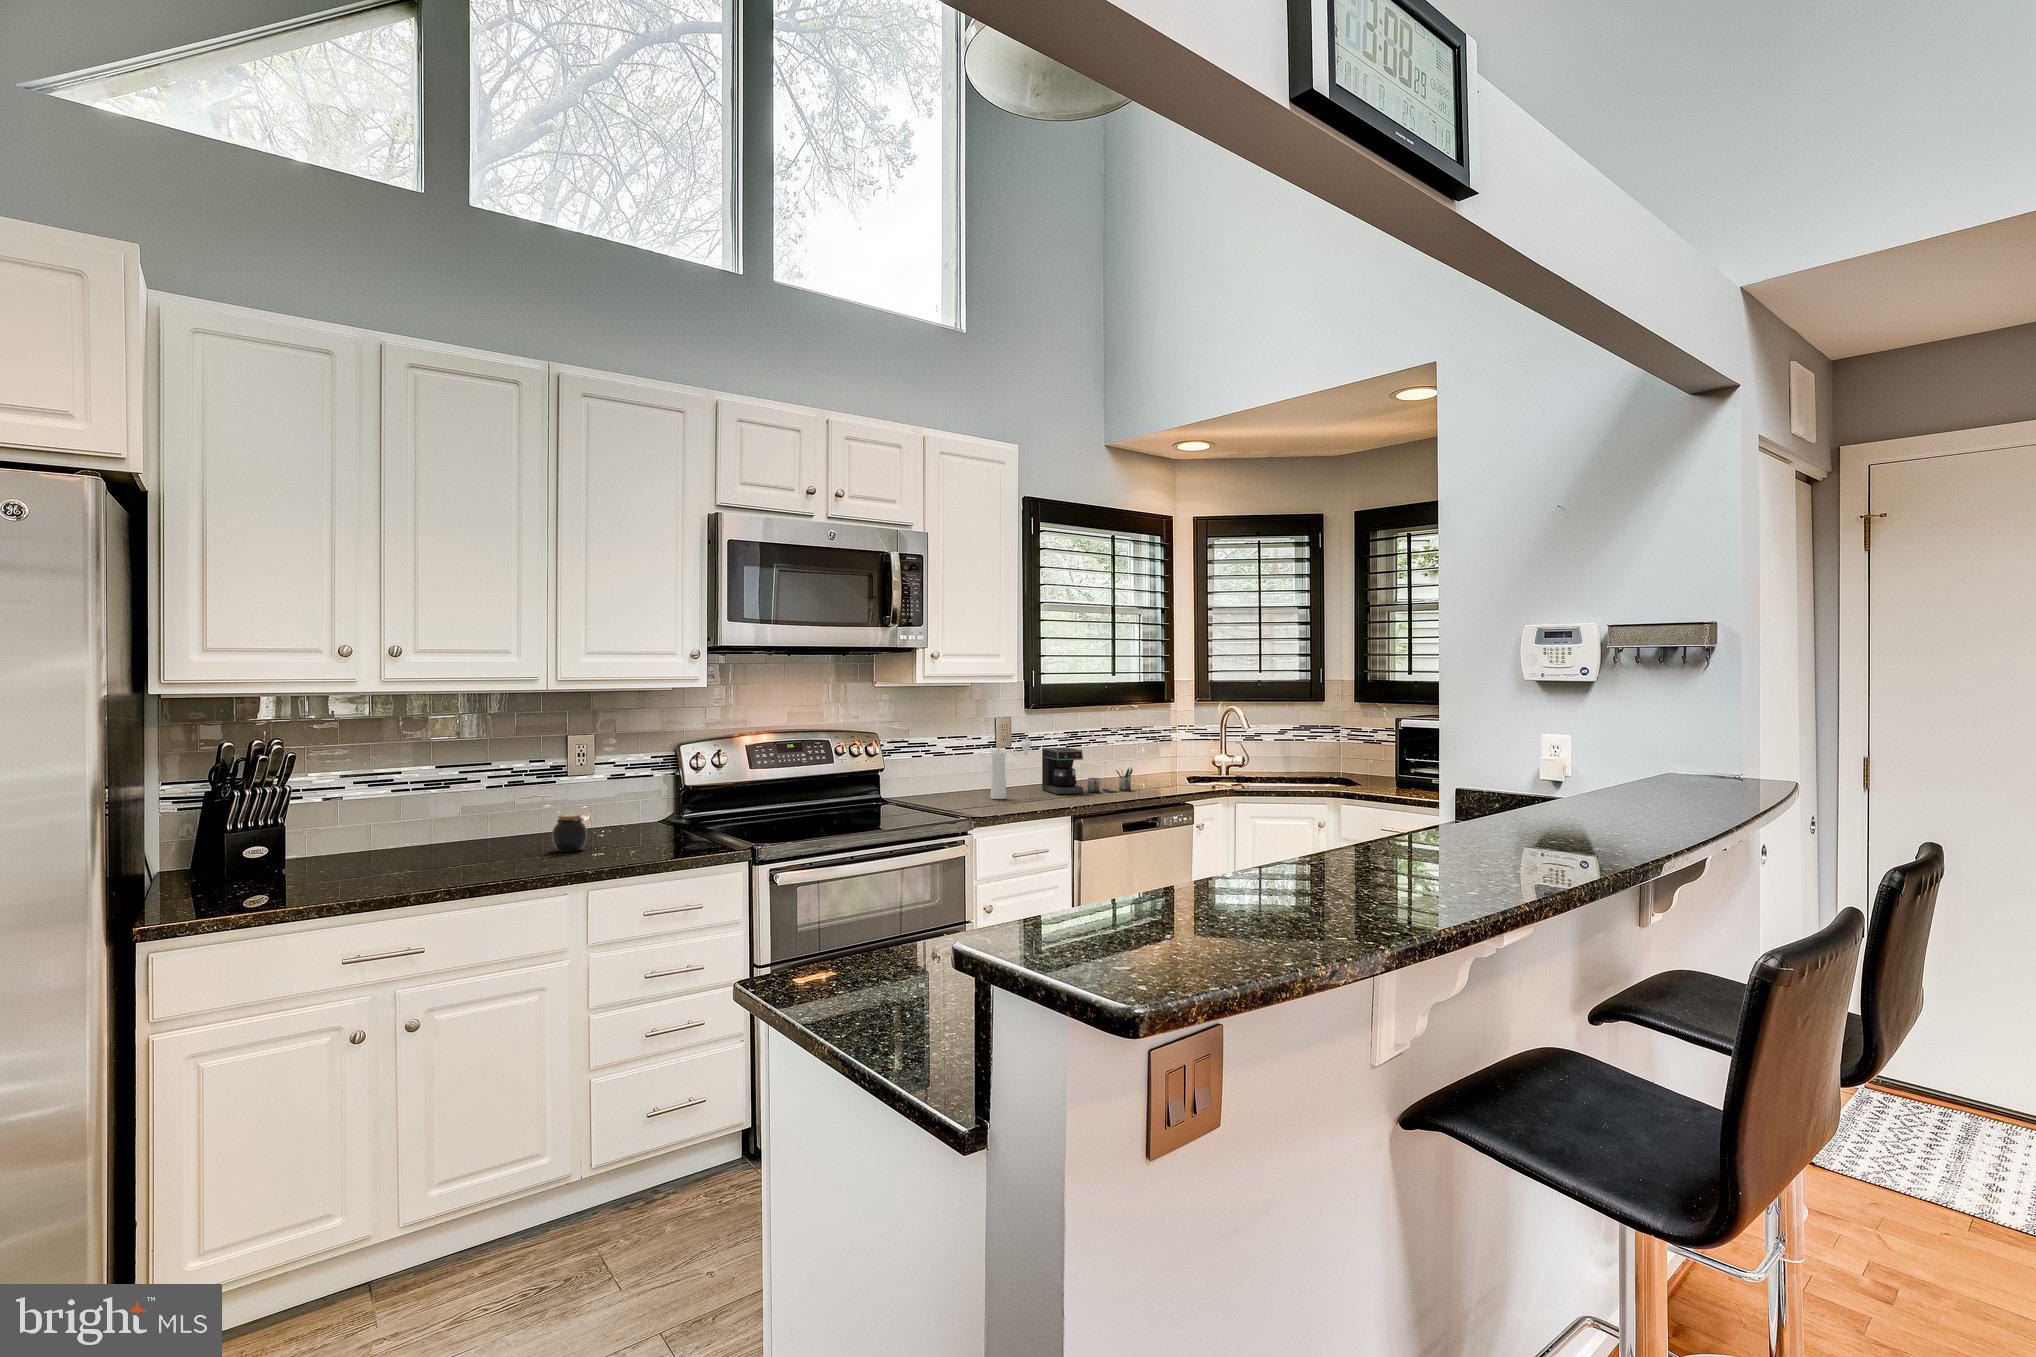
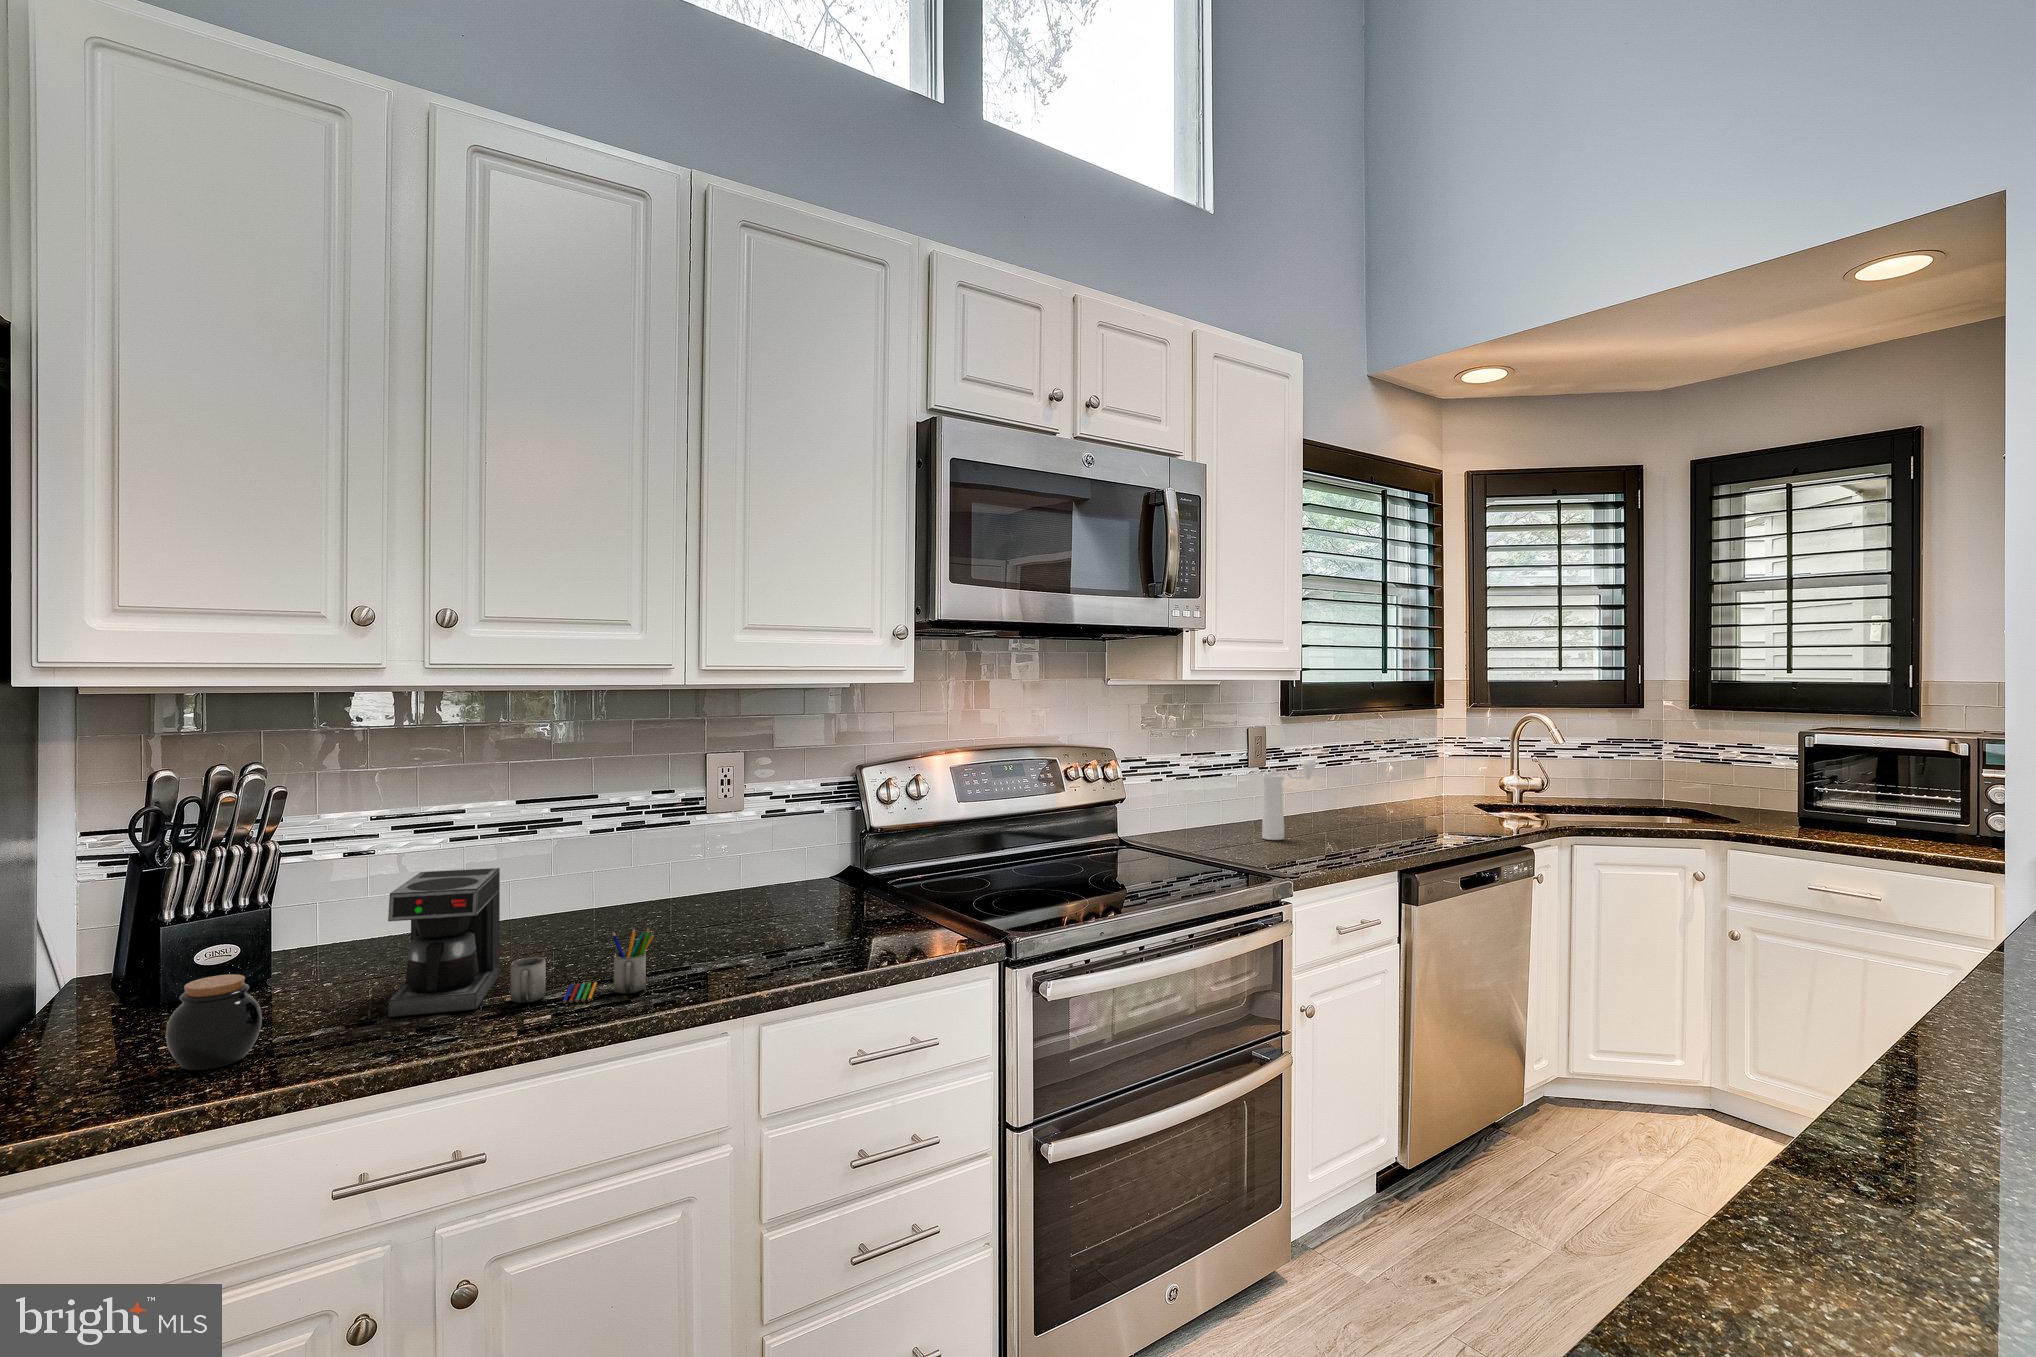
coffee maker: present [1042,747,1133,794] -> present [388,868,655,1017]
jar: present [552,814,587,852] -> present [166,974,262,1070]

